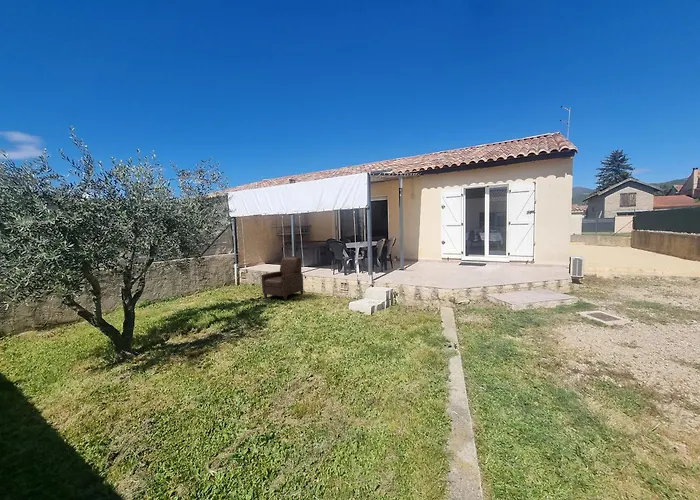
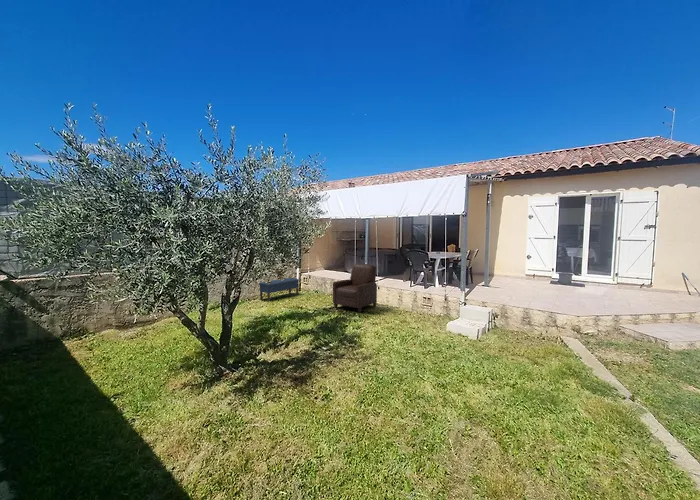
bench: none [195,273,236,297] -> present [259,278,299,302]

